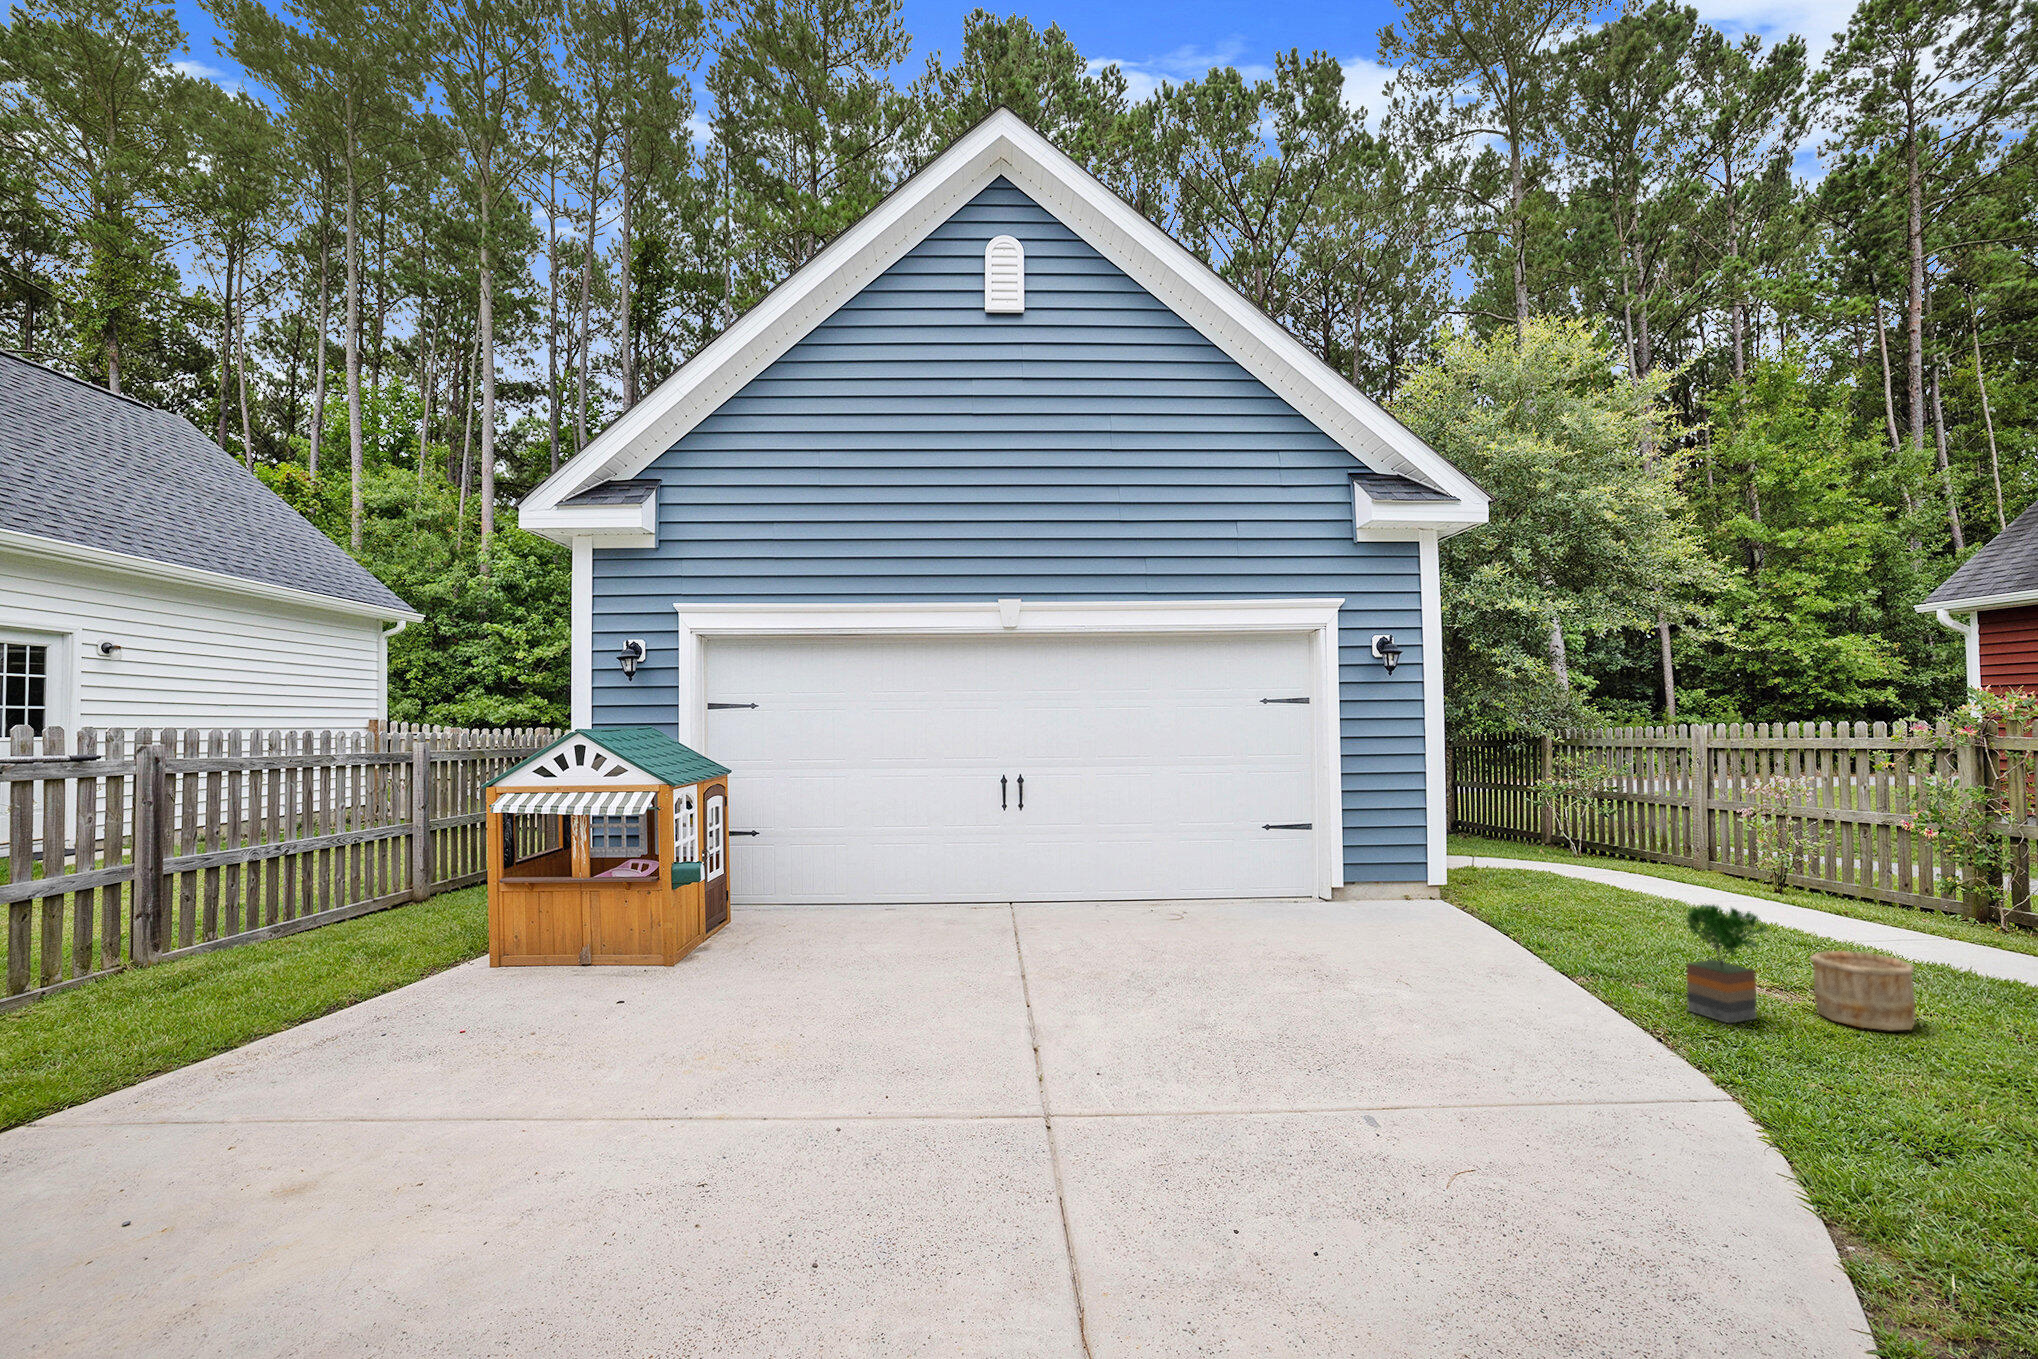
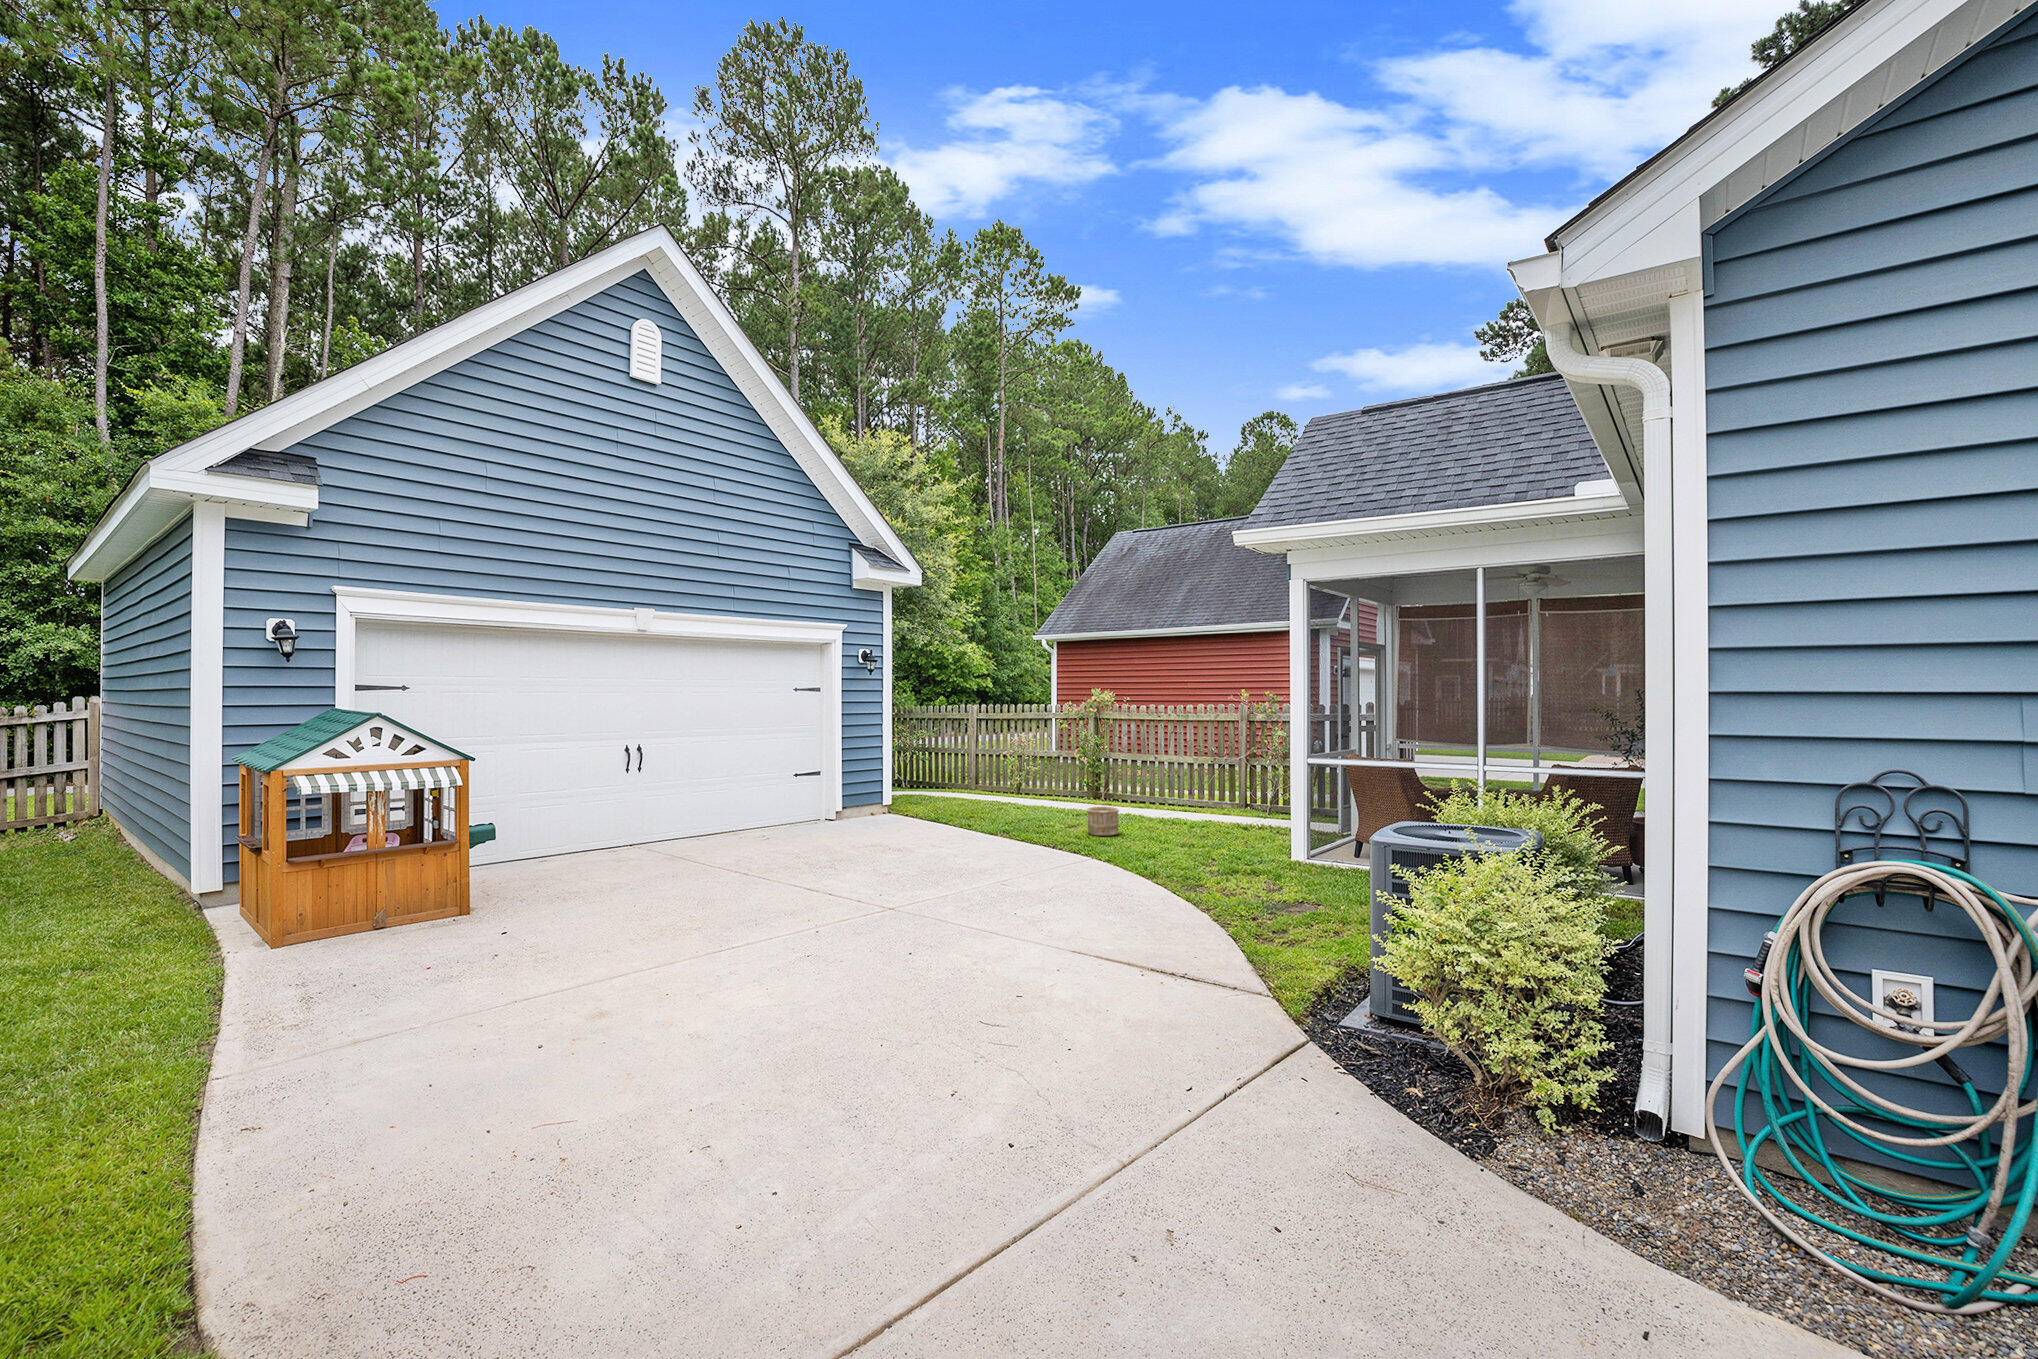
potted tree: present [1685,905,1768,1023] -> none [1050,791,1081,841]

